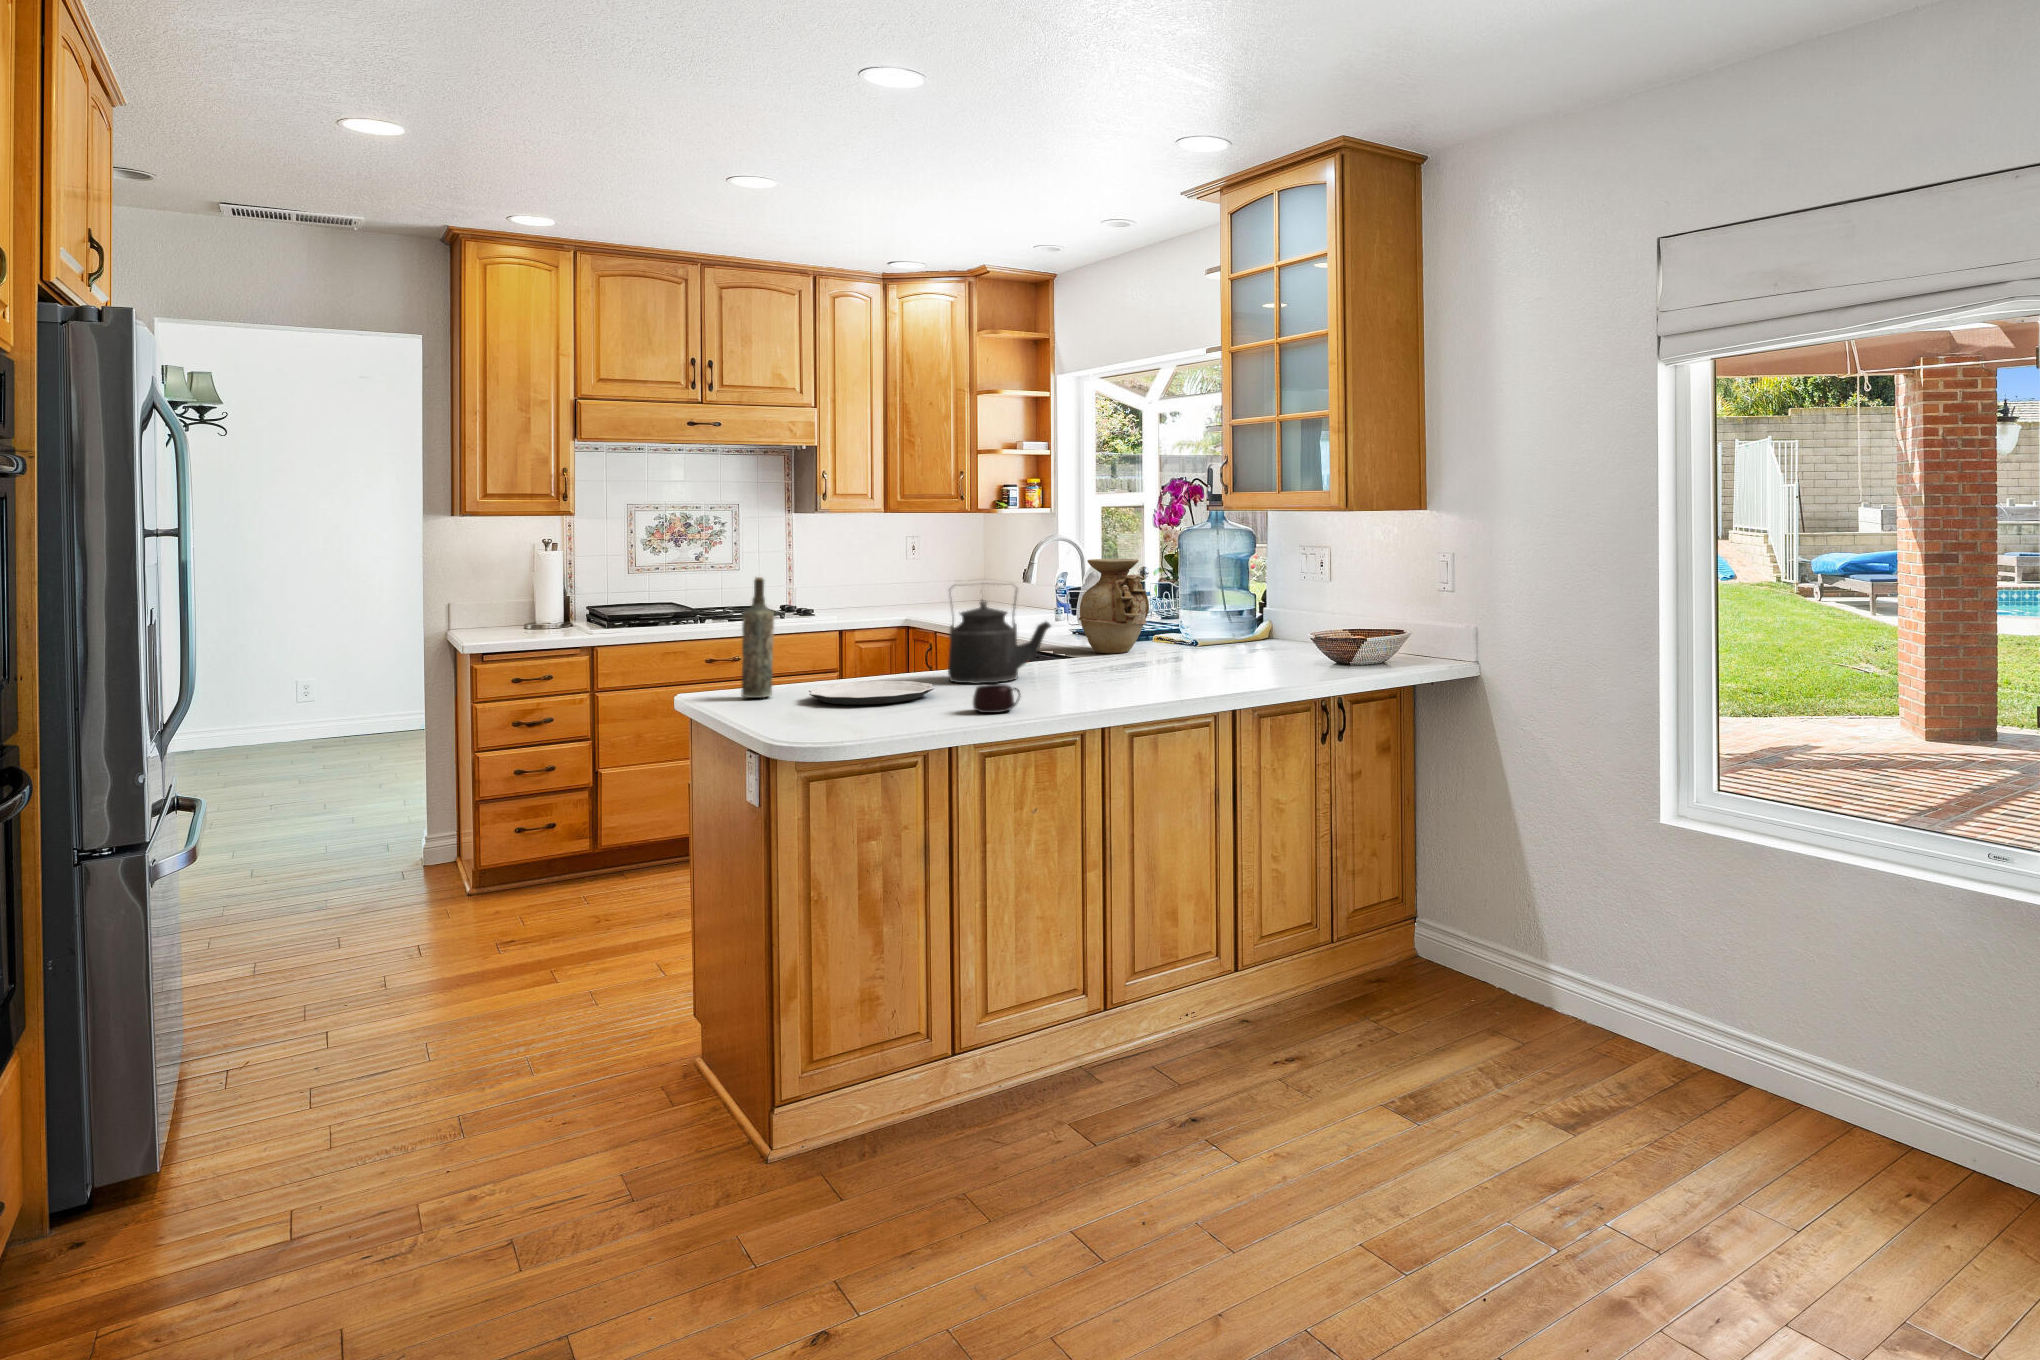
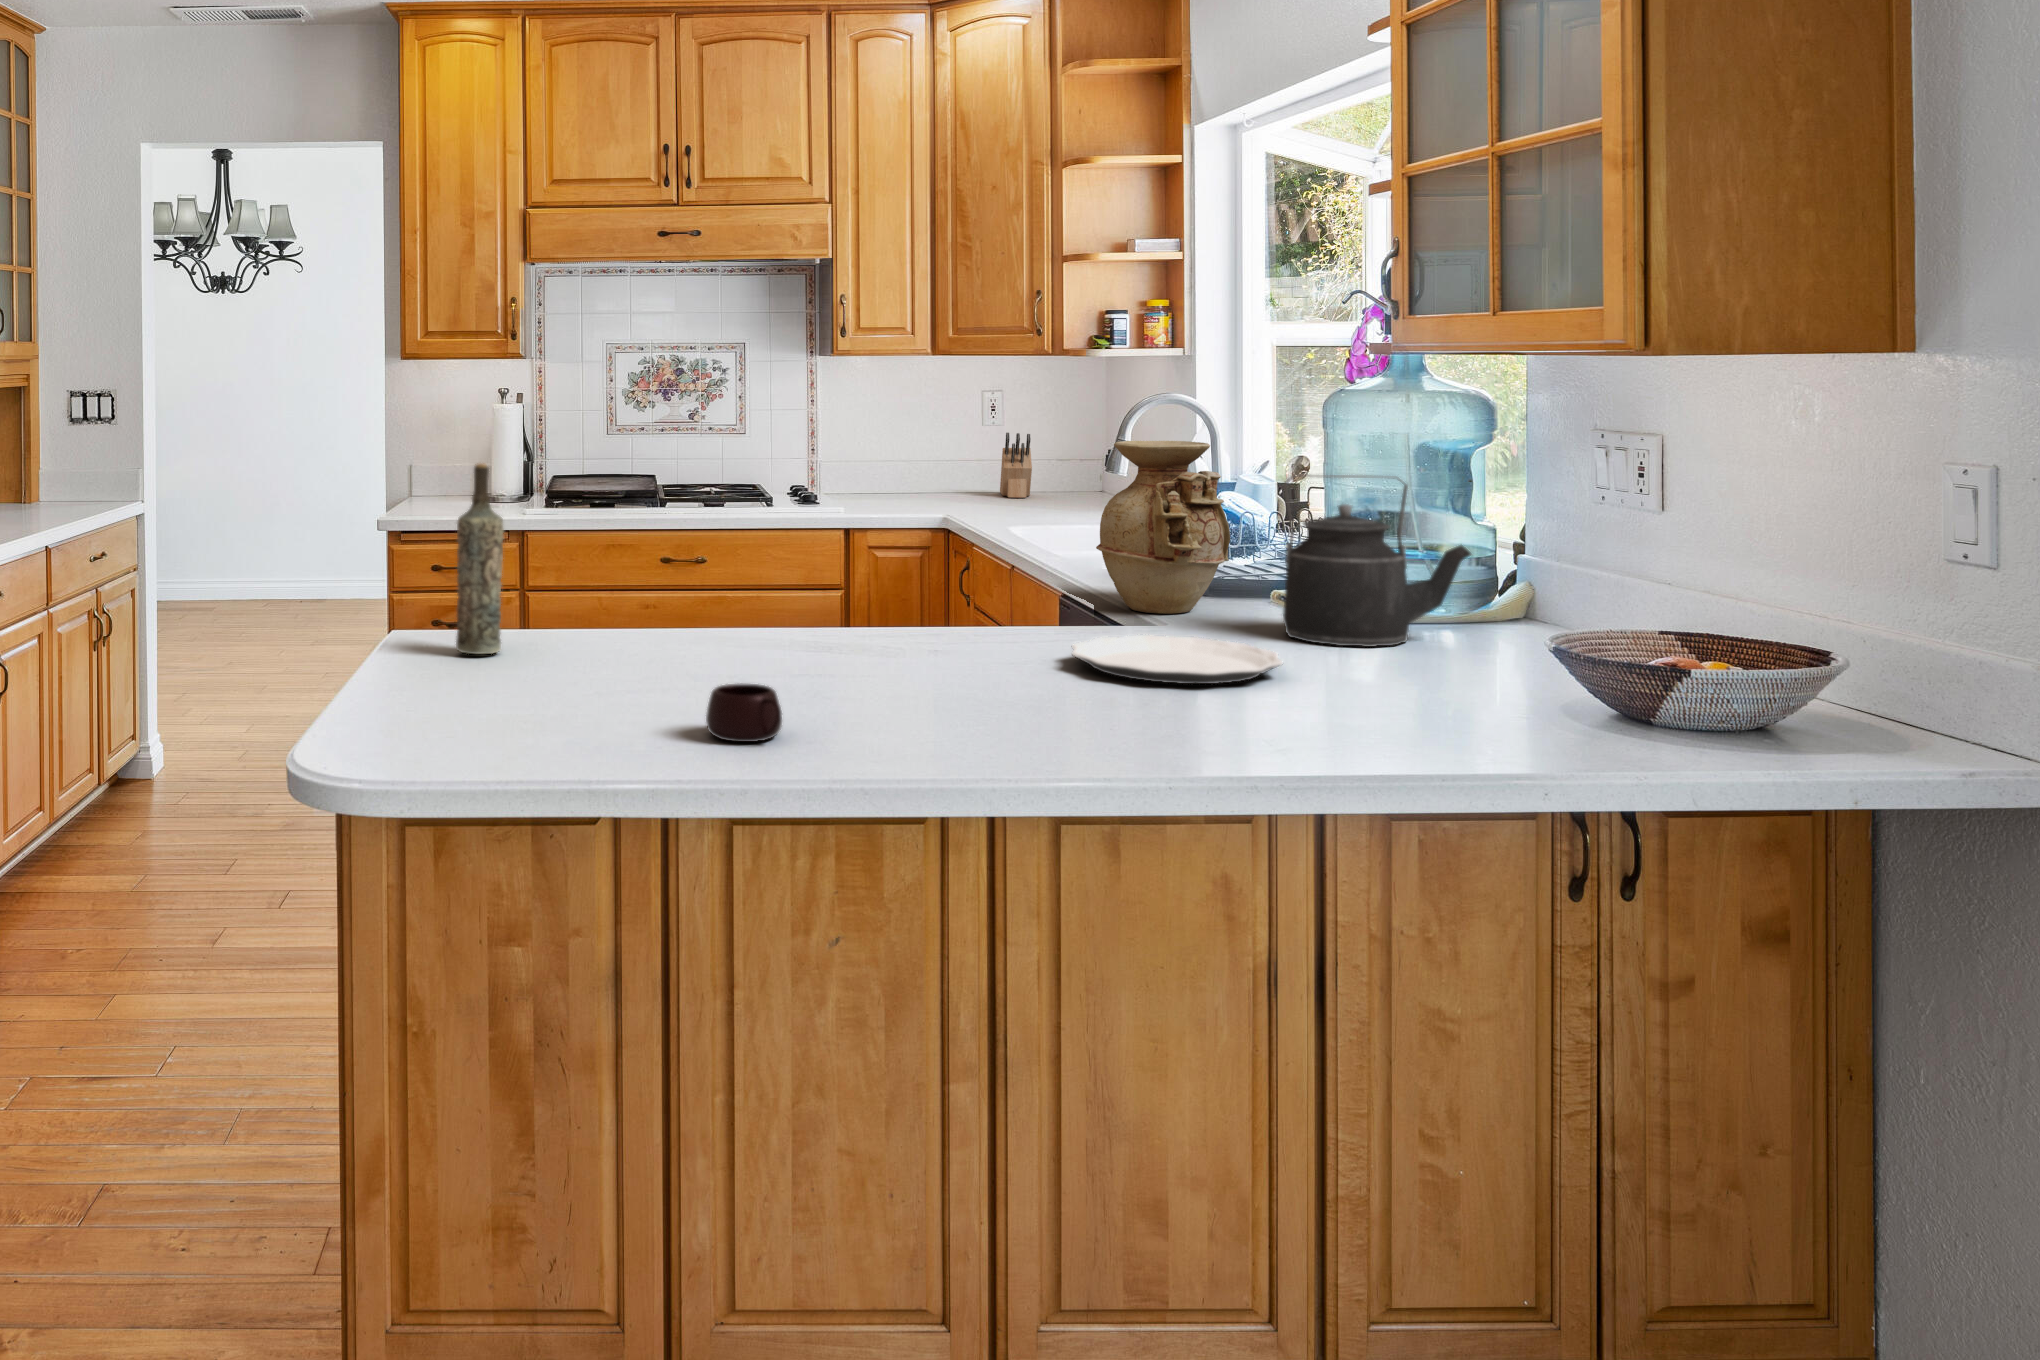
knife block: none [922,565,950,609] -> present [1000,433,1032,498]
kettle: present [948,583,1051,684] -> present [1283,474,1471,647]
plate: present [809,681,935,705] -> present [1072,635,1283,684]

